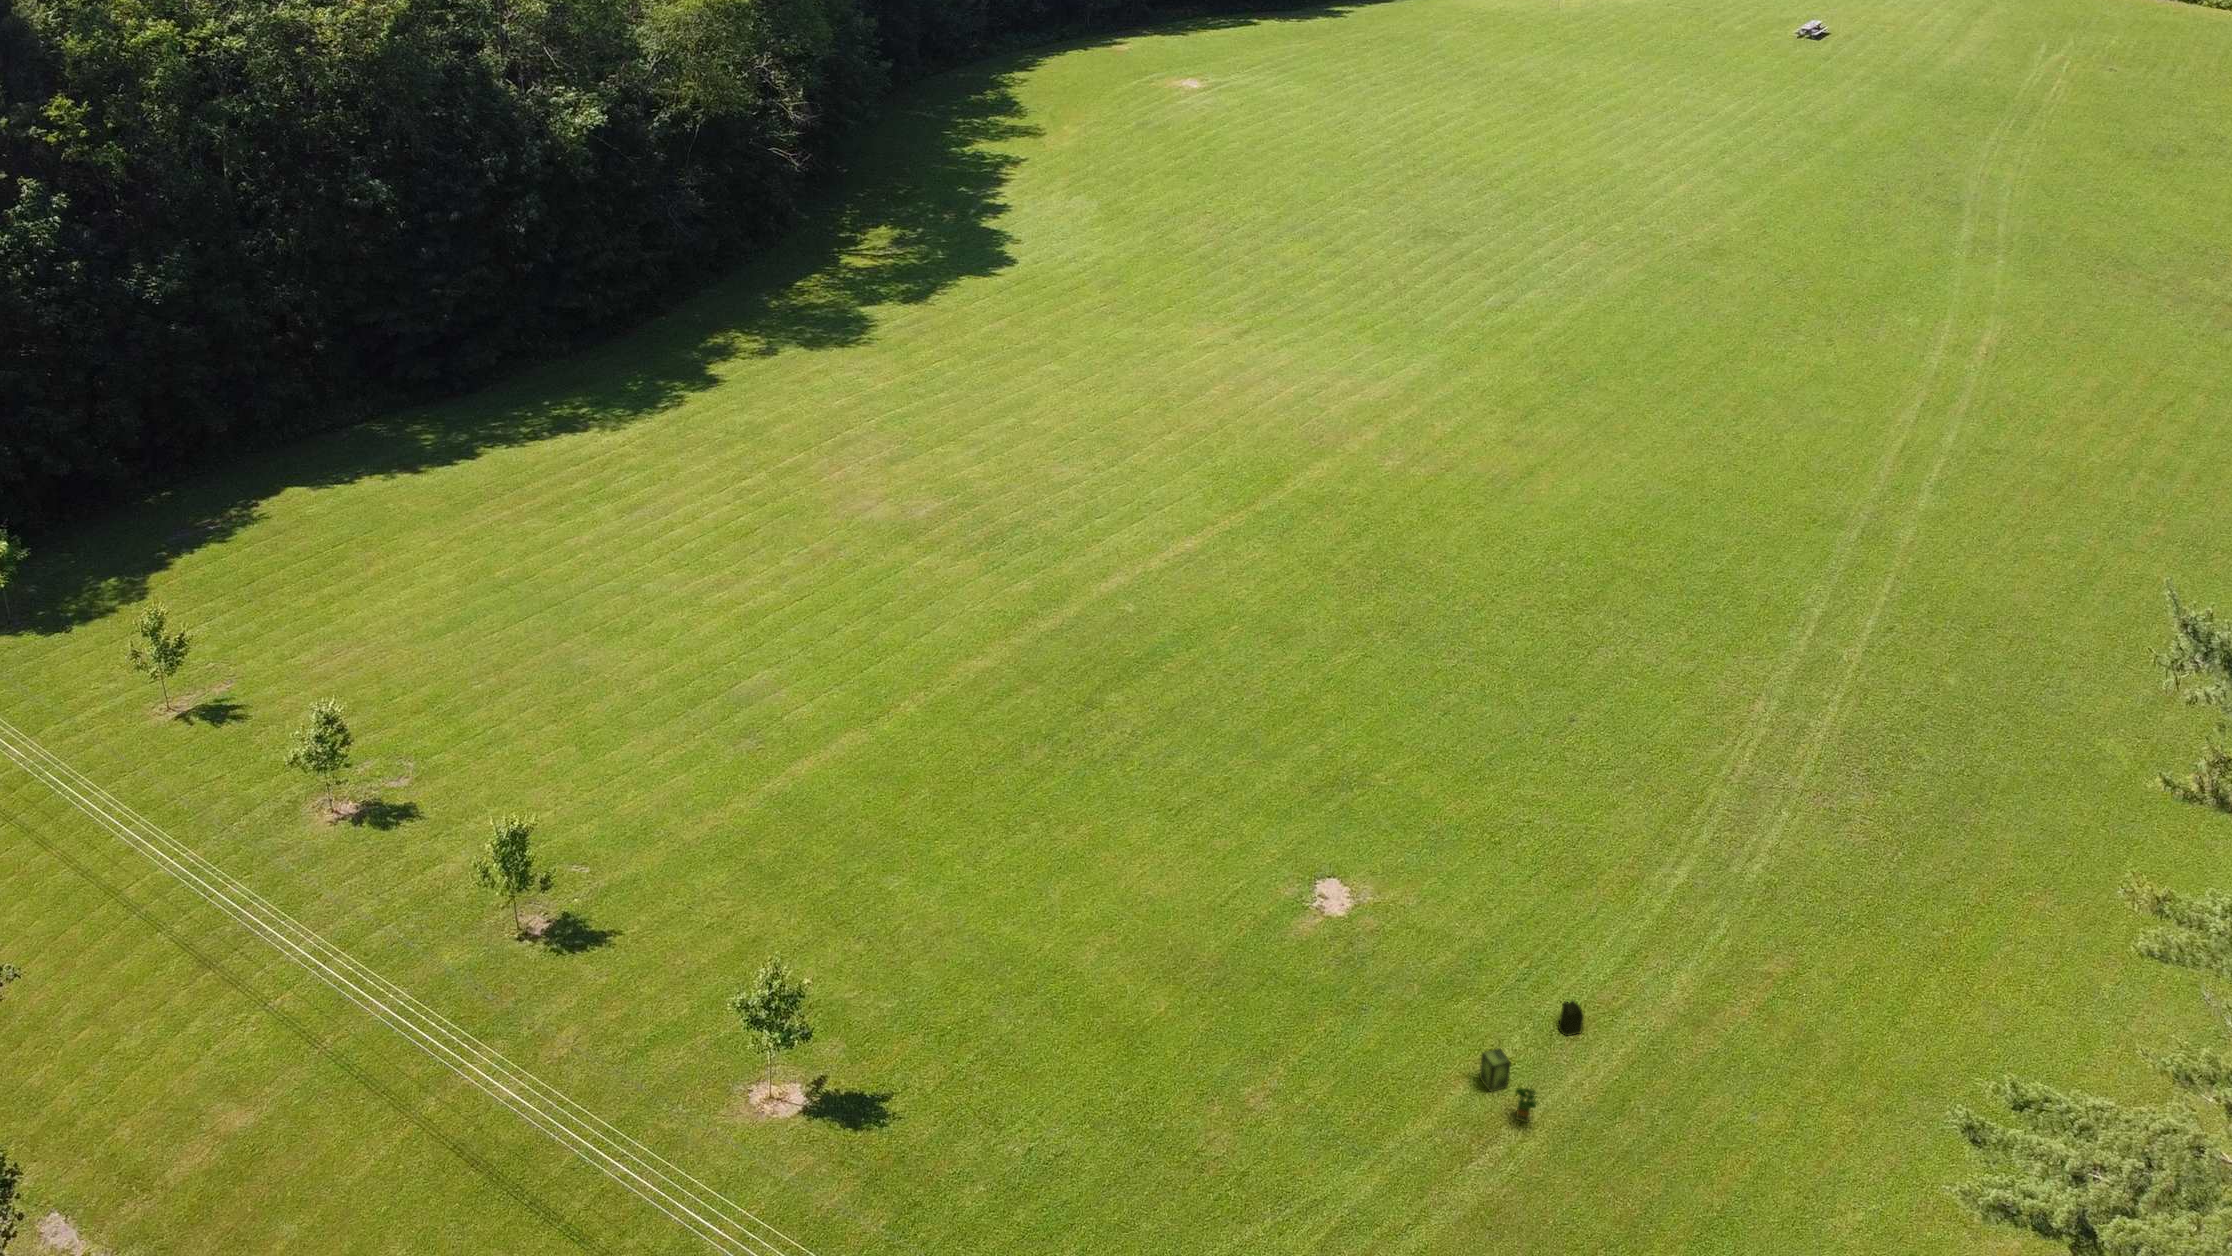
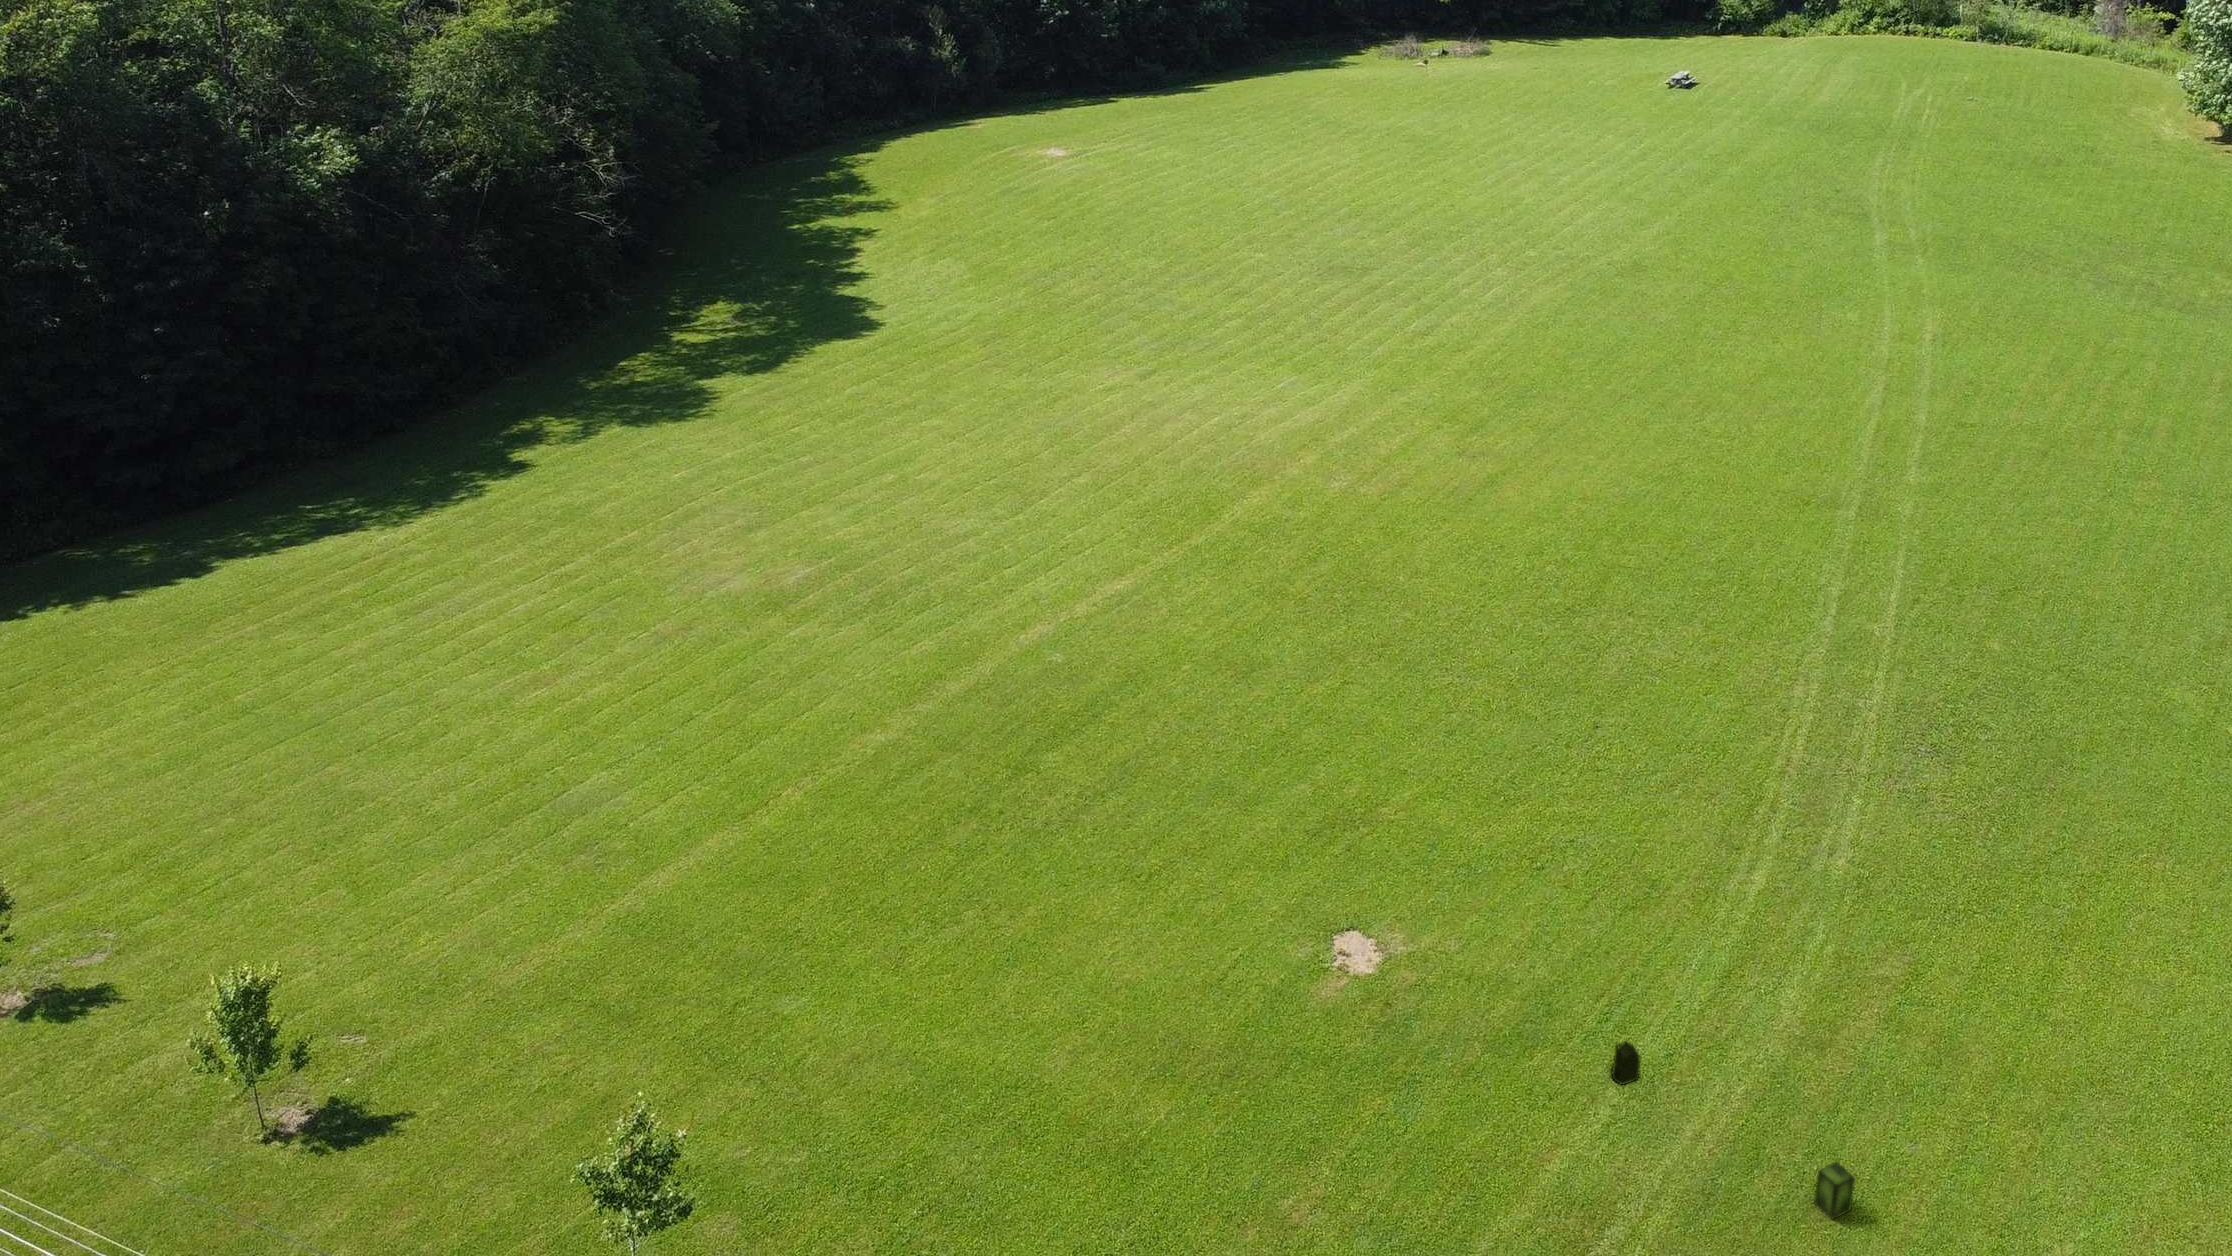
storage box: present [1479,1048,1511,1092] -> present [1814,1162,1855,1219]
potted tree: present [1516,1088,1537,1122] -> none [1577,1146,1605,1189]

